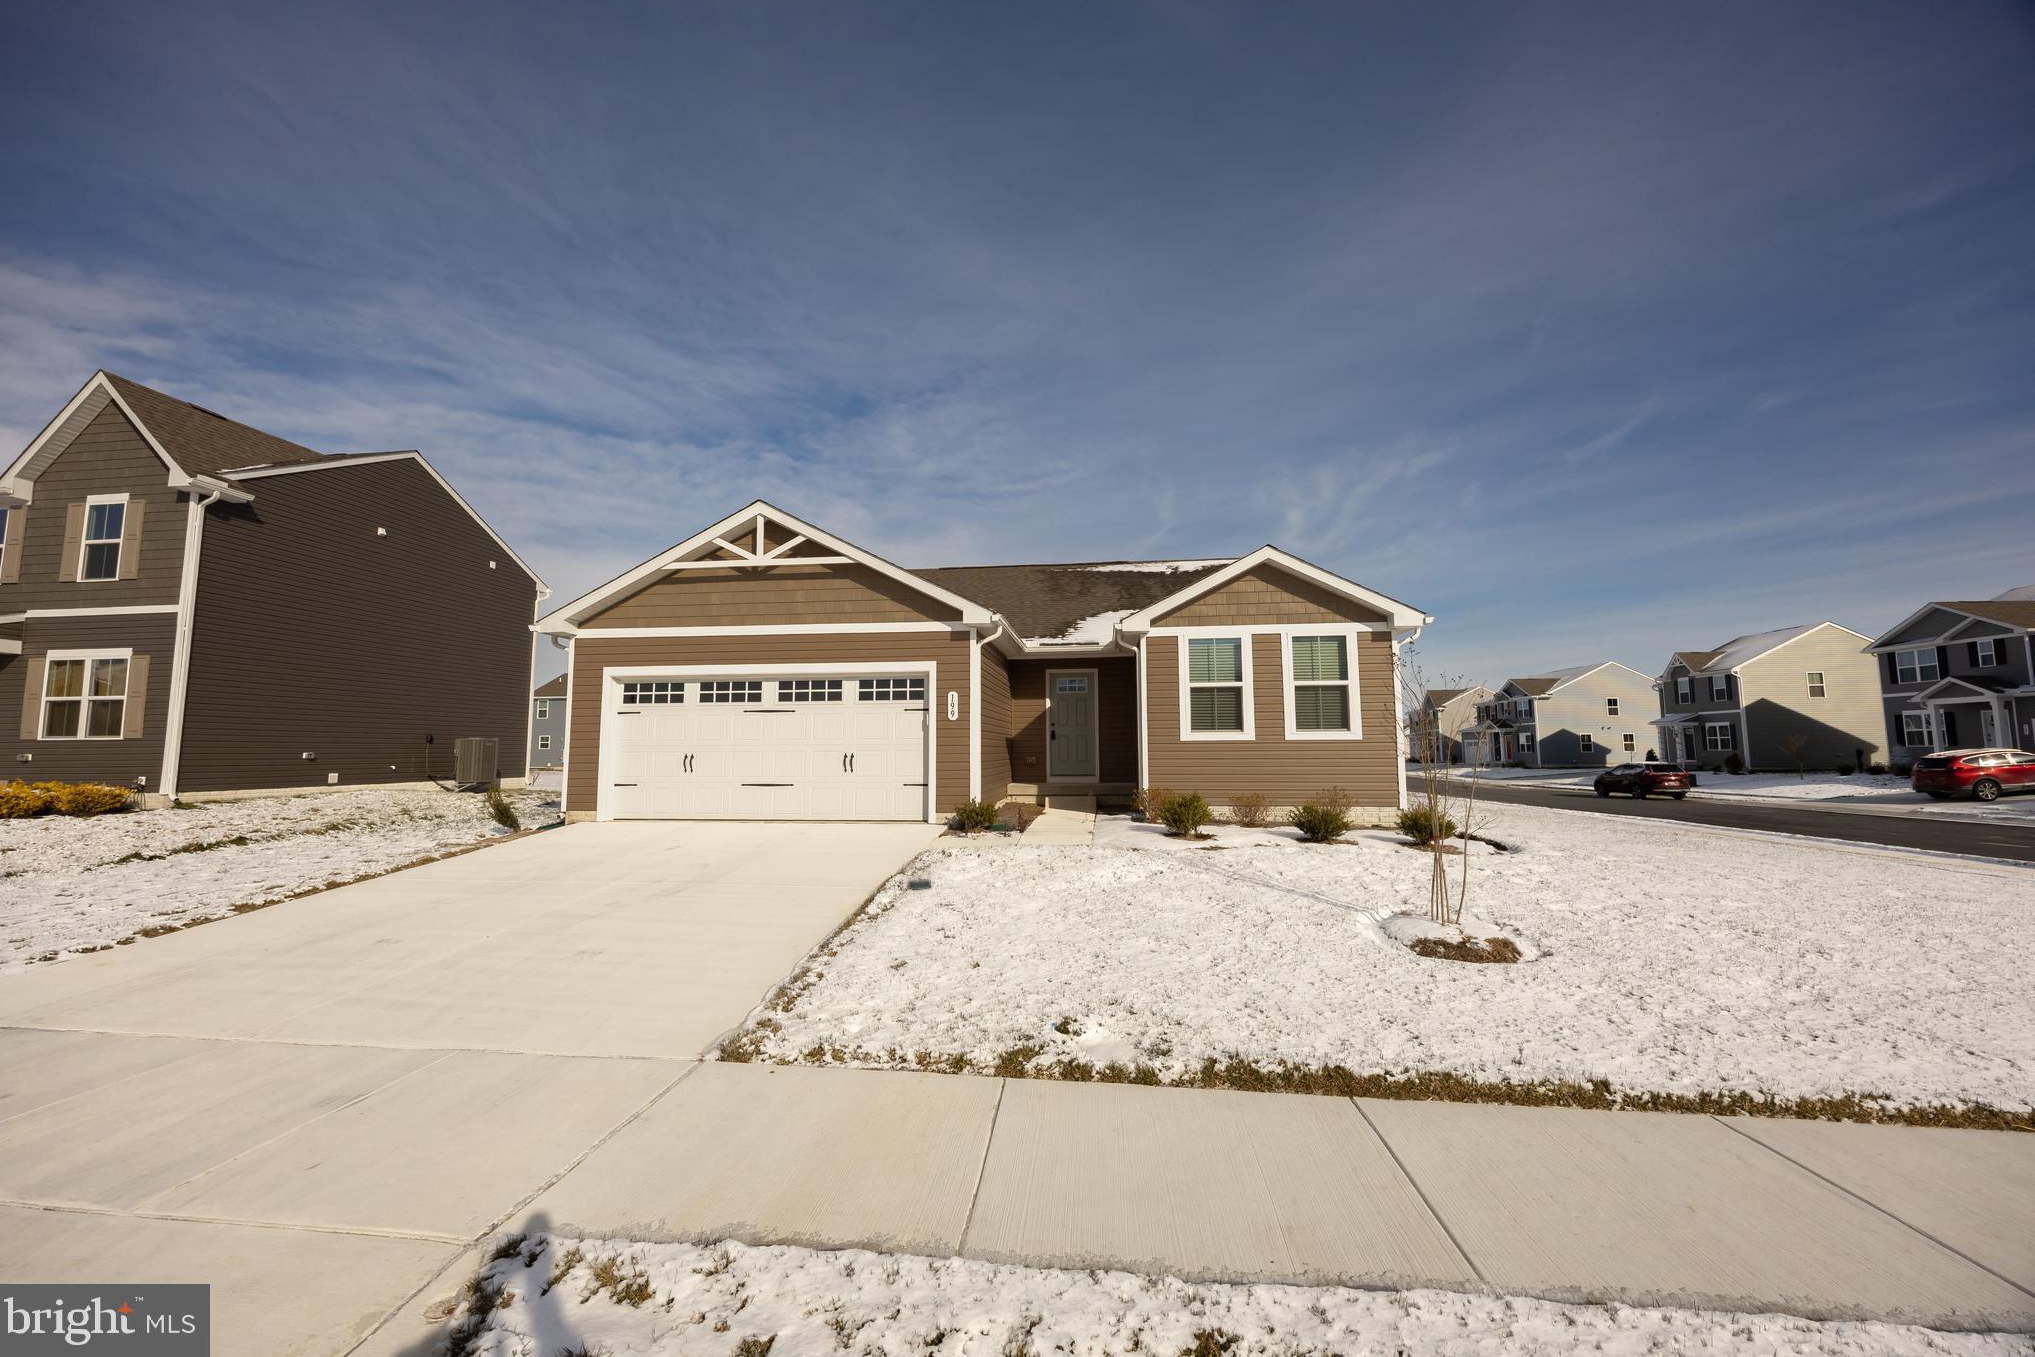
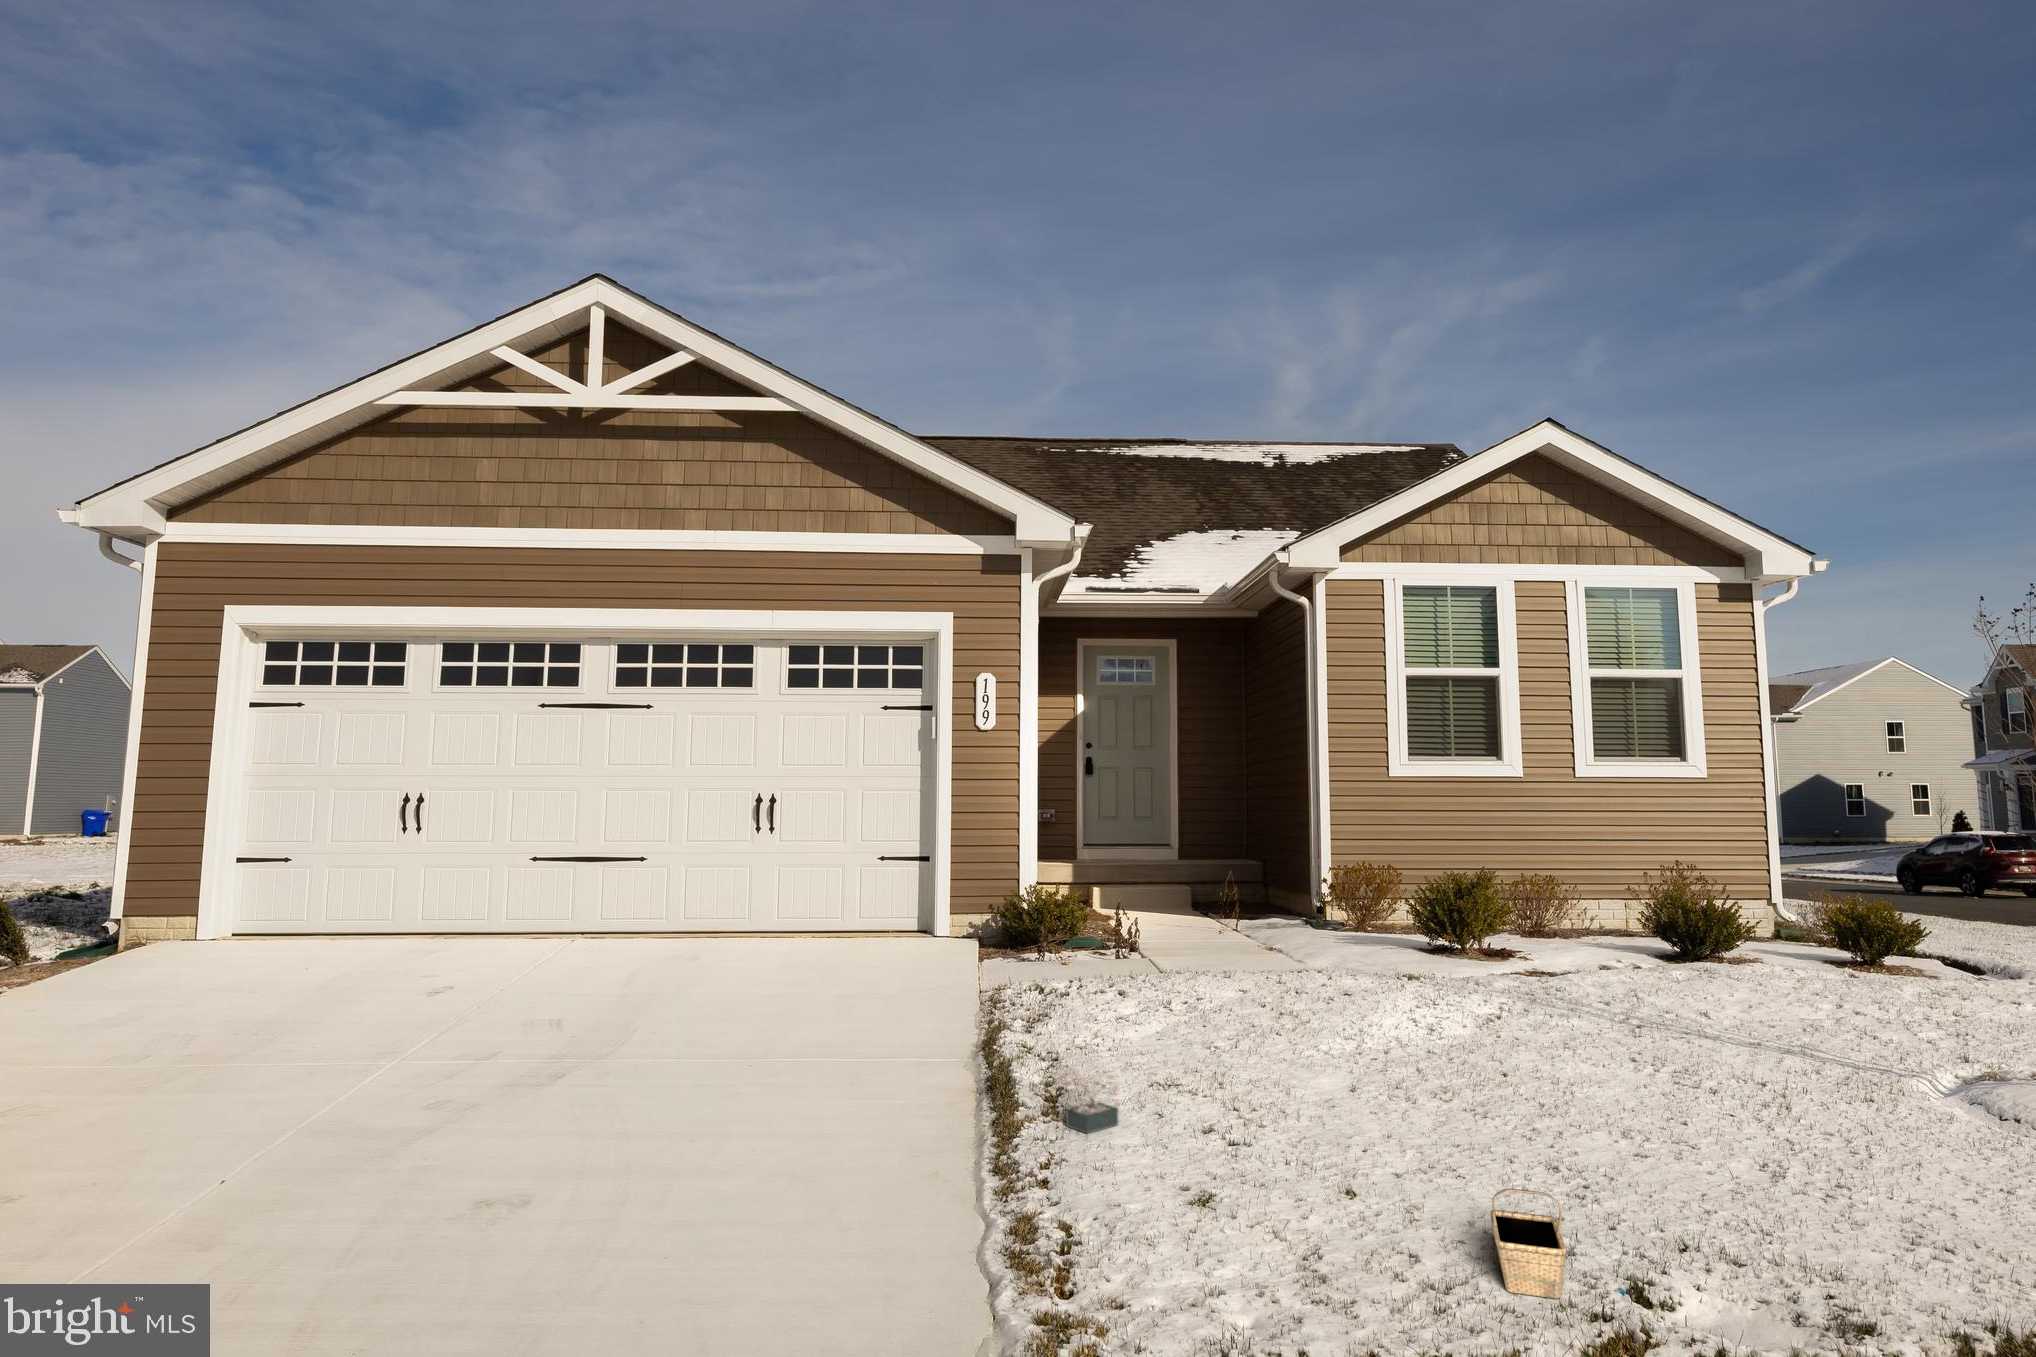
basket: none [1015,896,1050,935] -> present [1490,1189,1566,1299]

